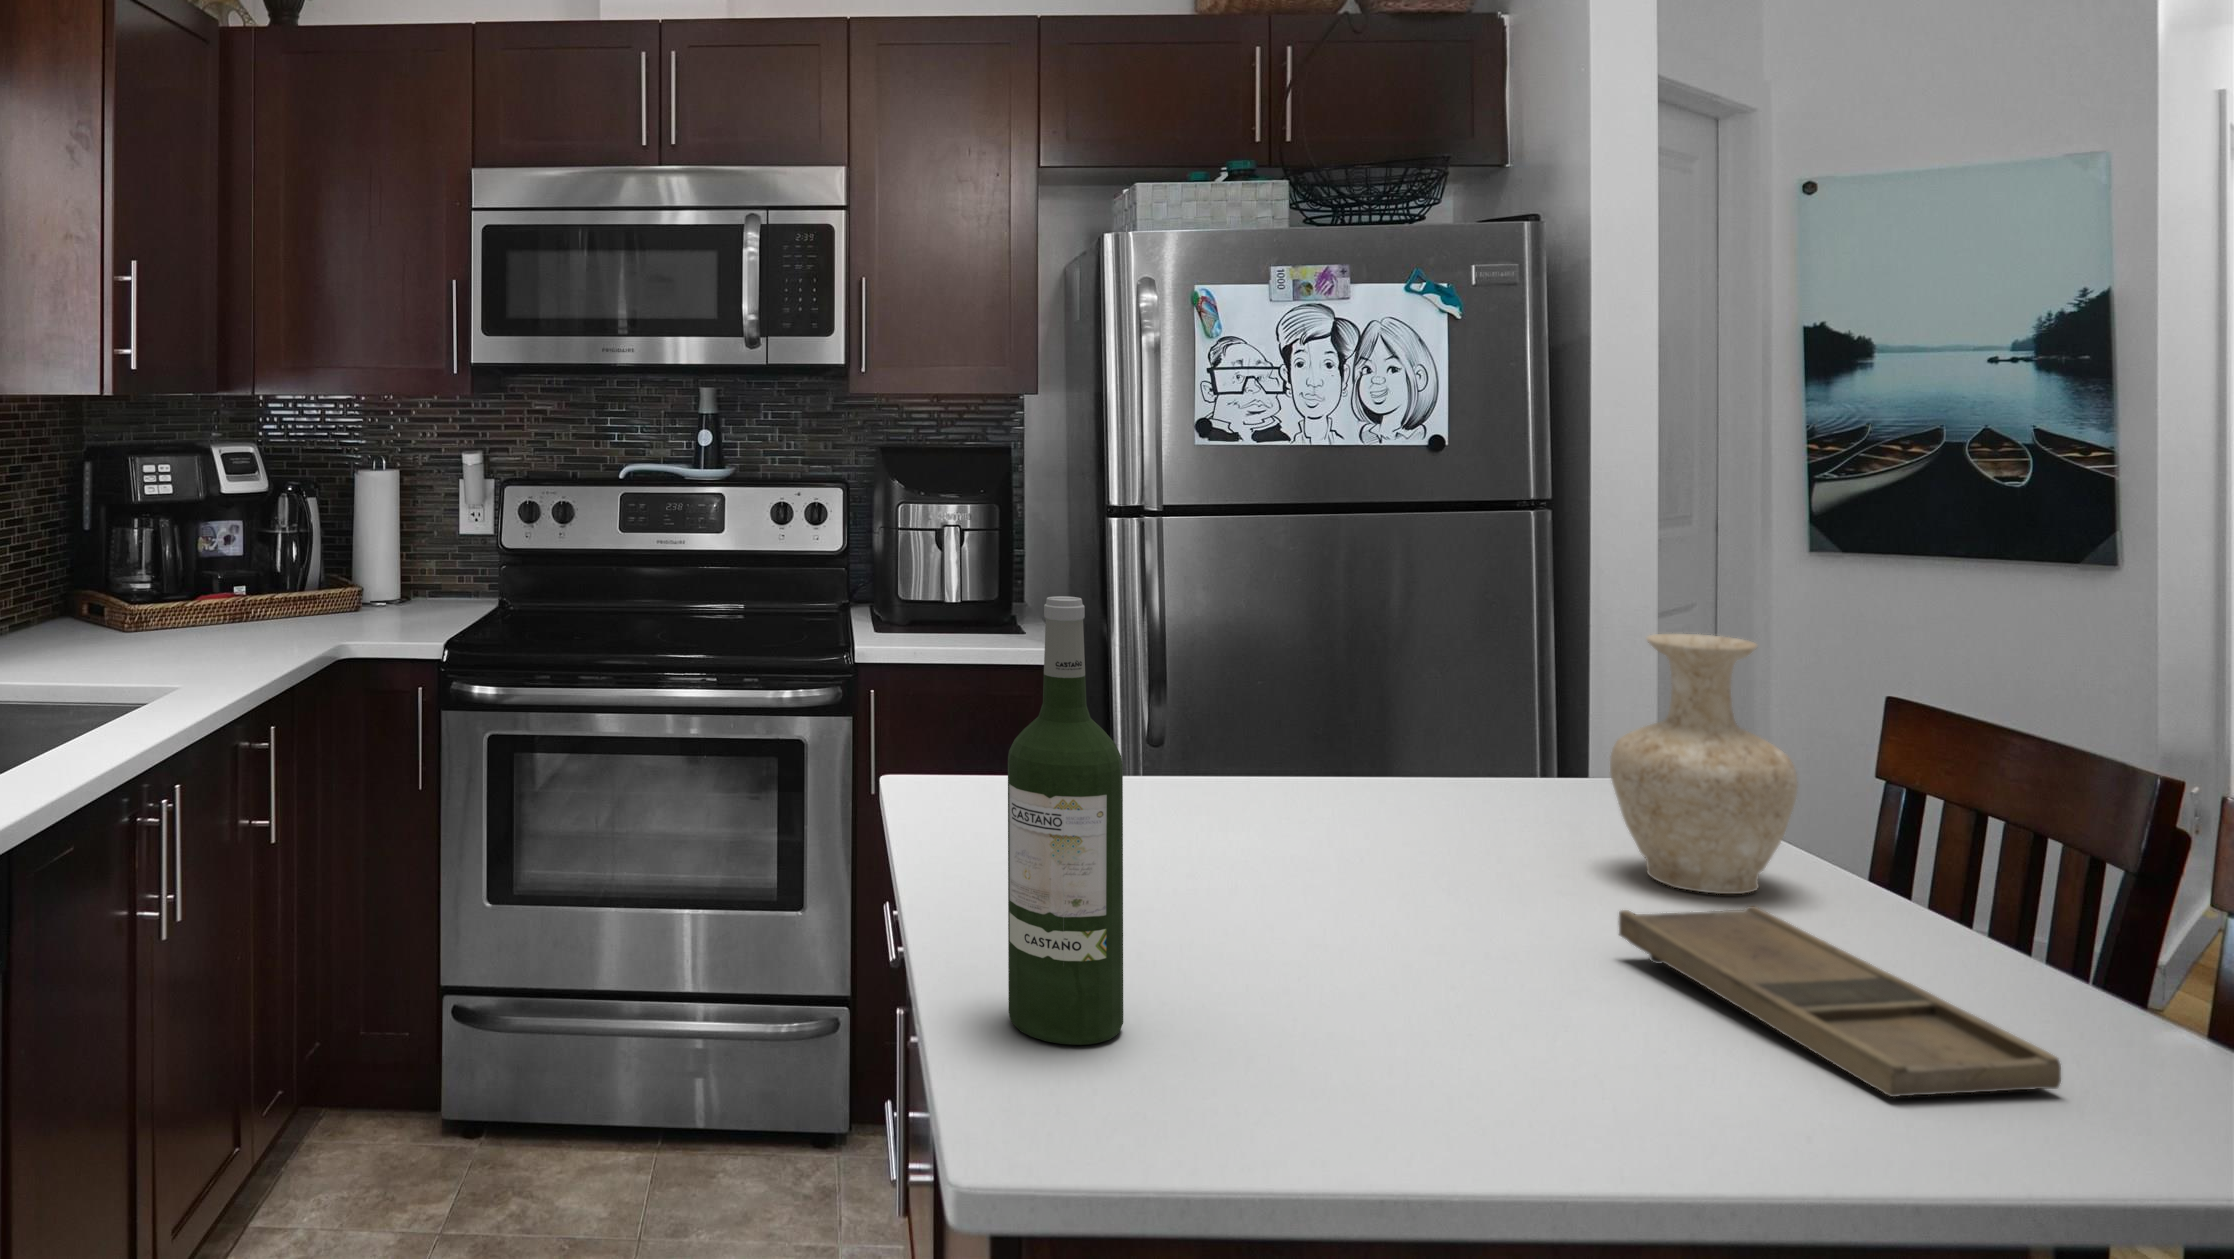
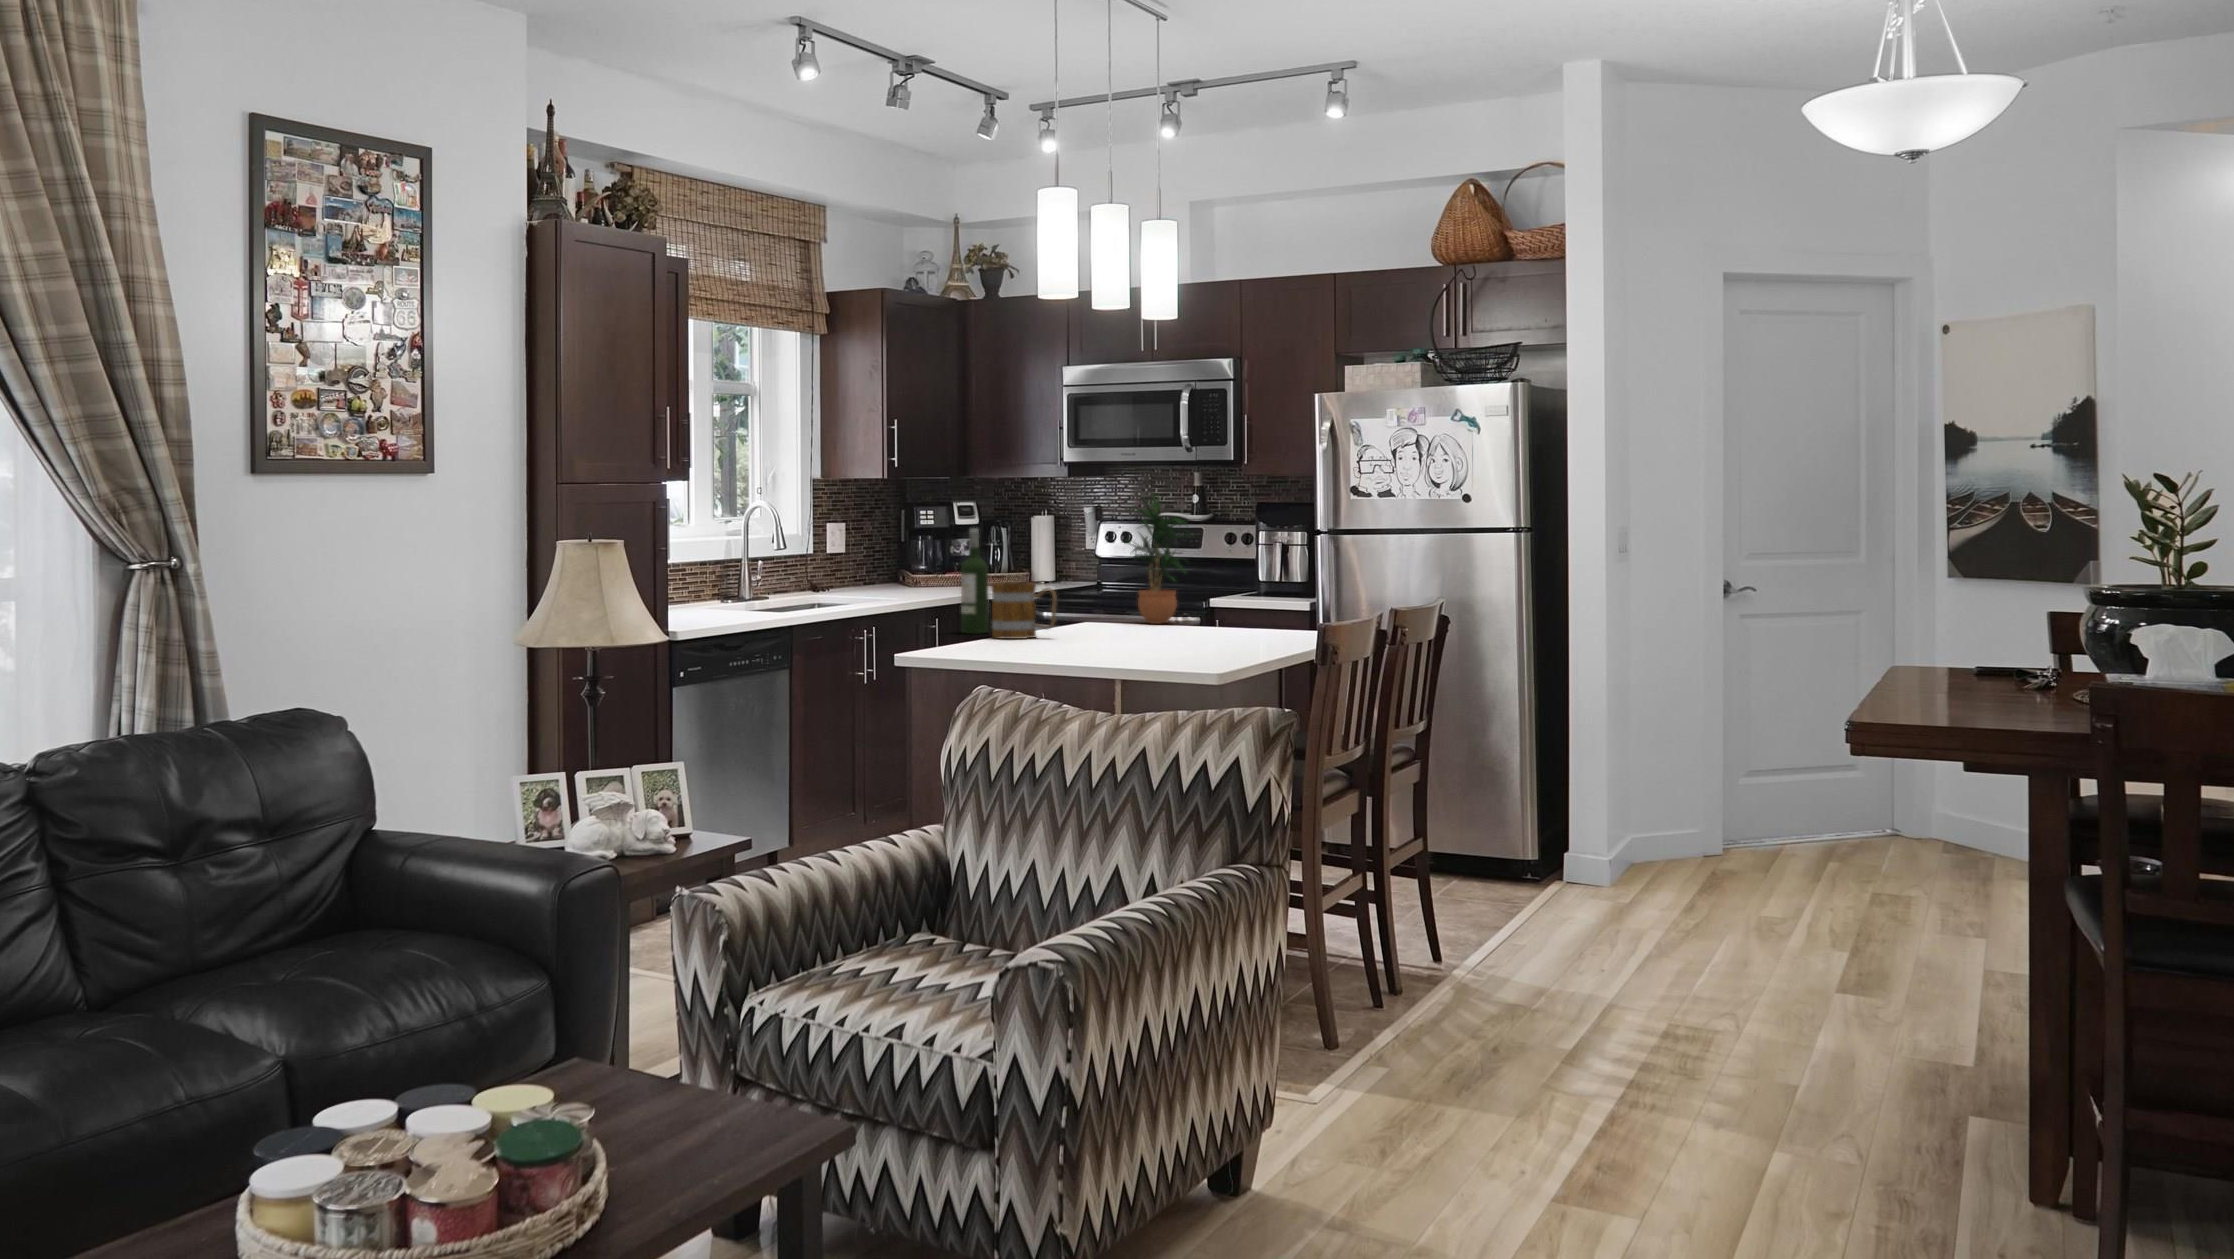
potted plant: none [1146,437,1359,824] -> present [1125,494,1190,624]
vase: present [1610,634,1797,894] -> none [1207,555,1258,633]
mug: none [1257,818,1552,1123] -> present [991,582,1057,639]
tray: present [1619,906,2061,1097] -> none [1112,622,1183,642]

